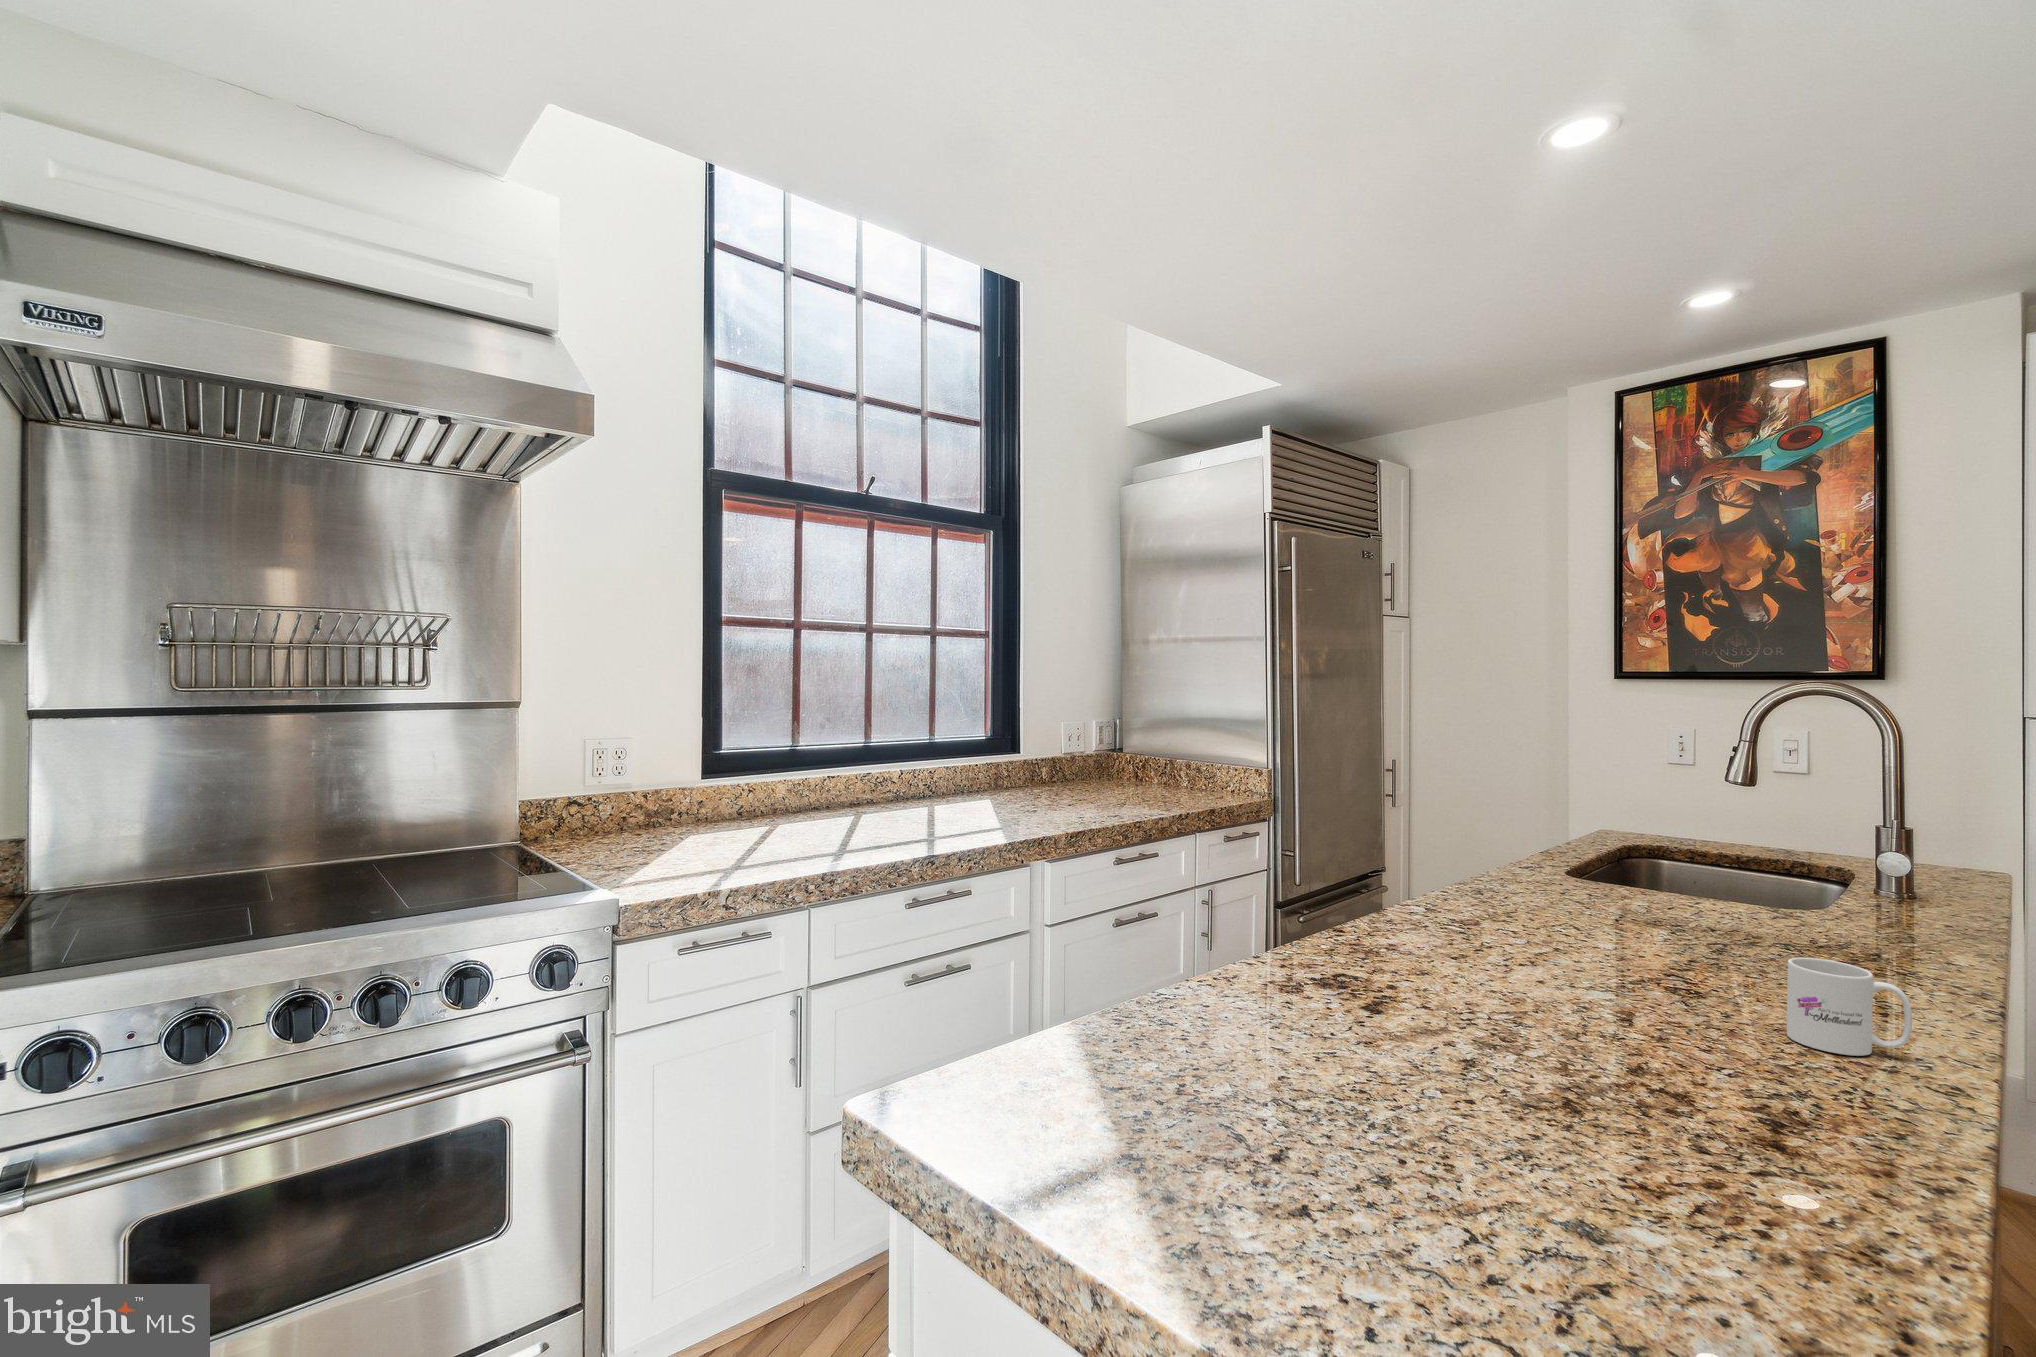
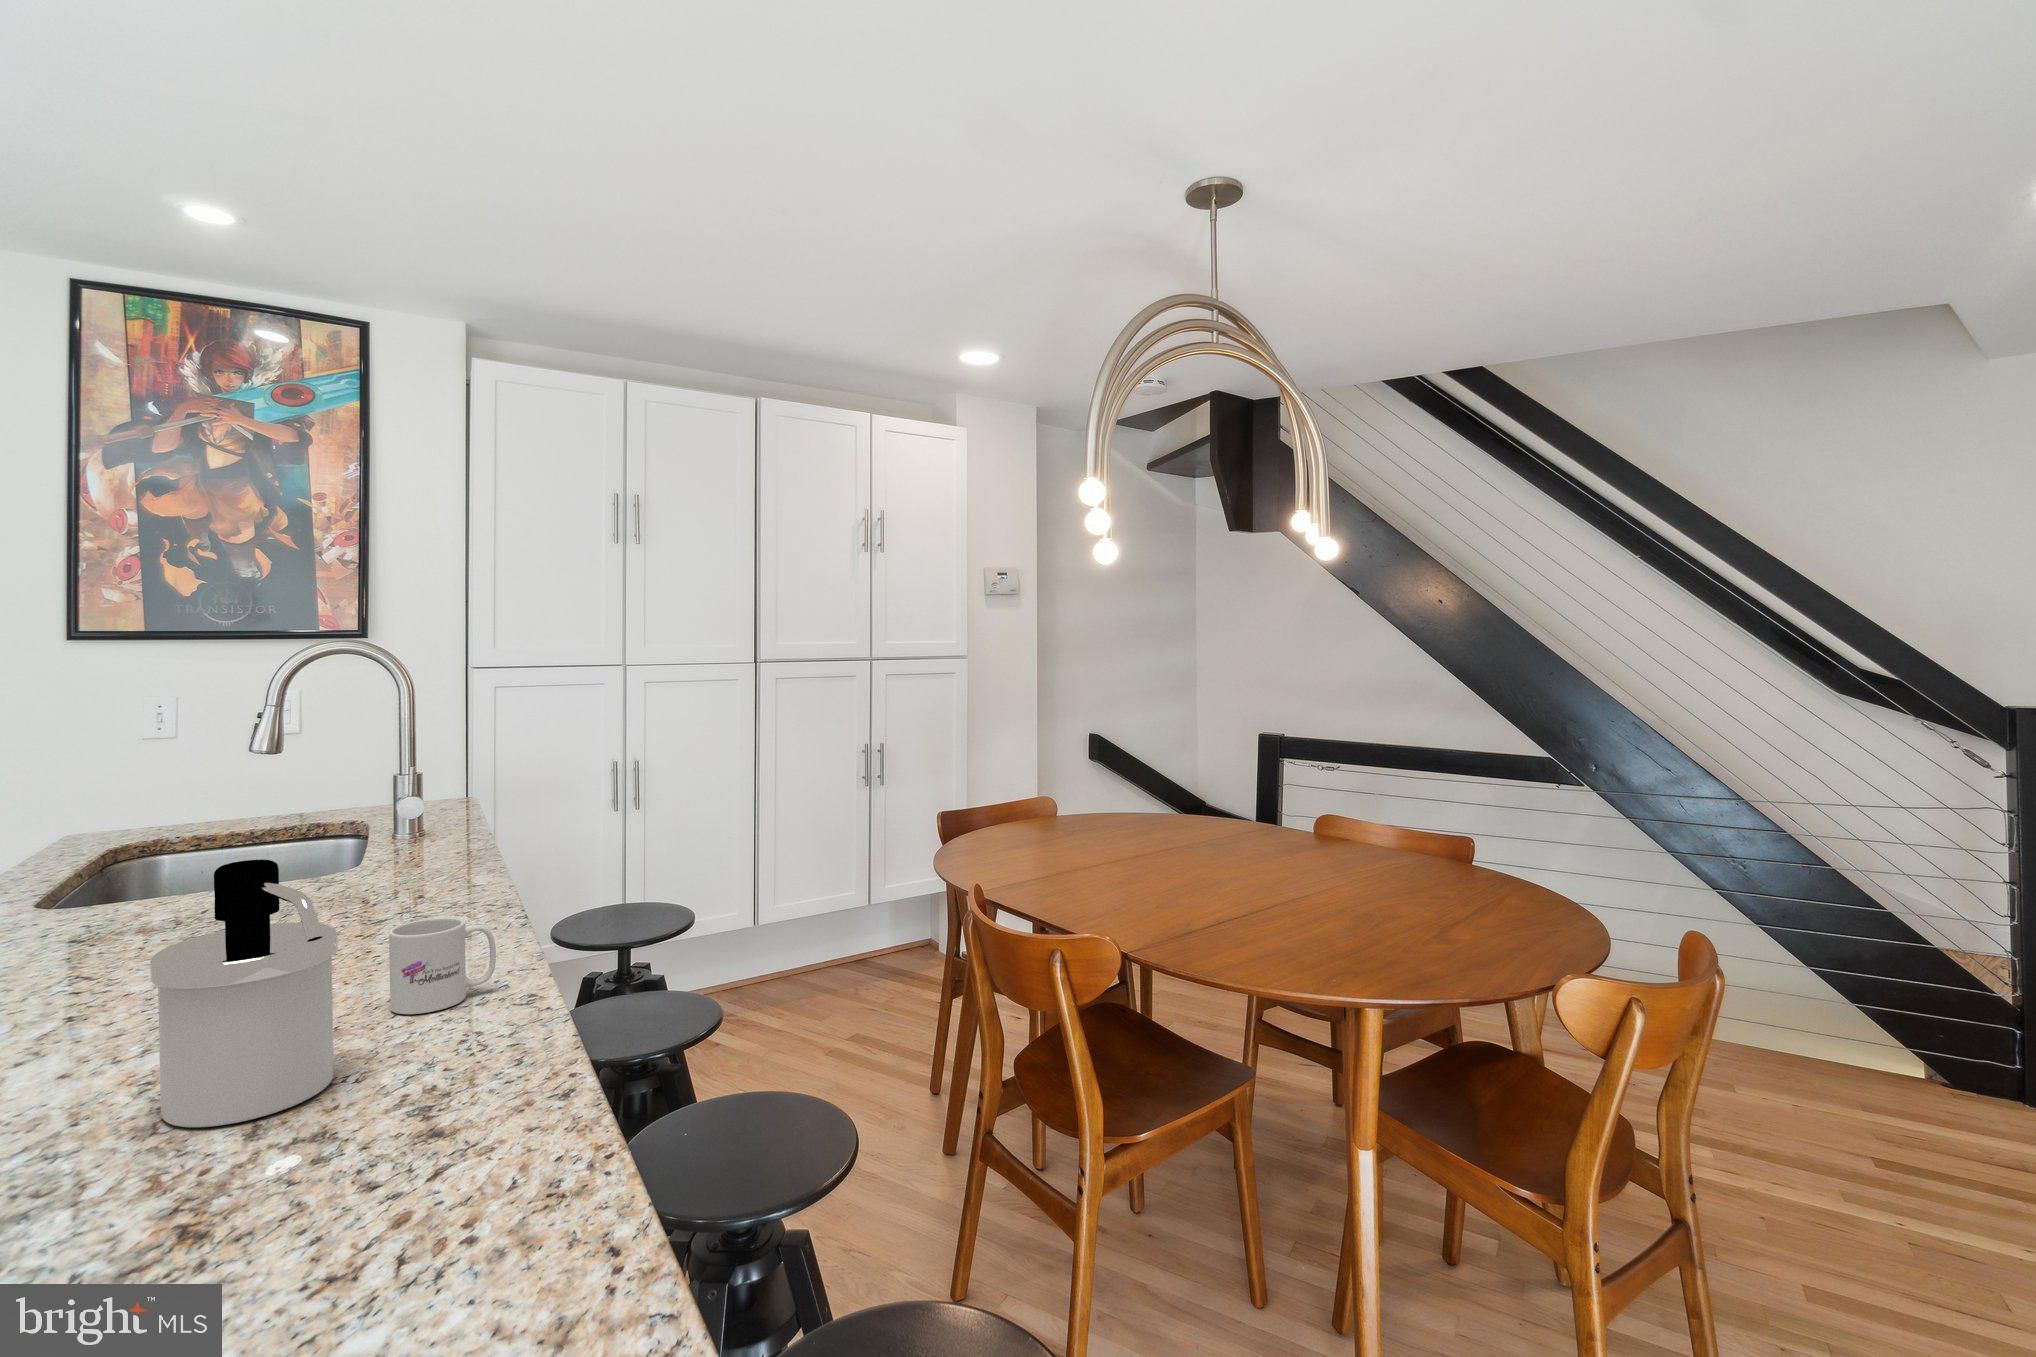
soap dispenser: none [1579,858,1718,1068] -> present [150,859,338,1127]

